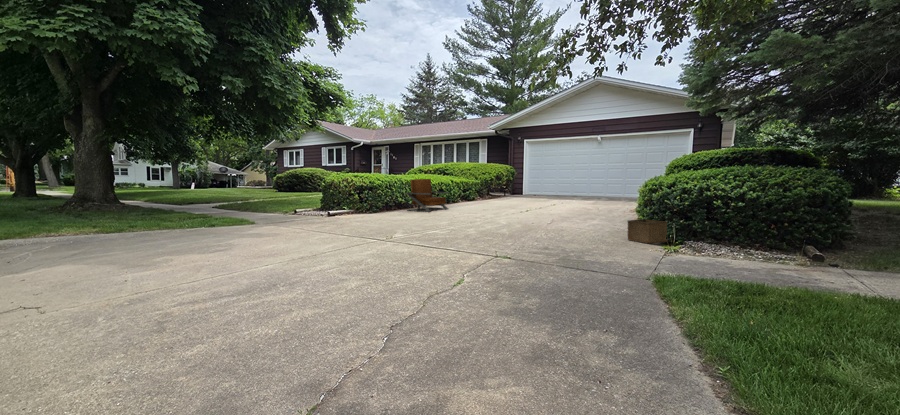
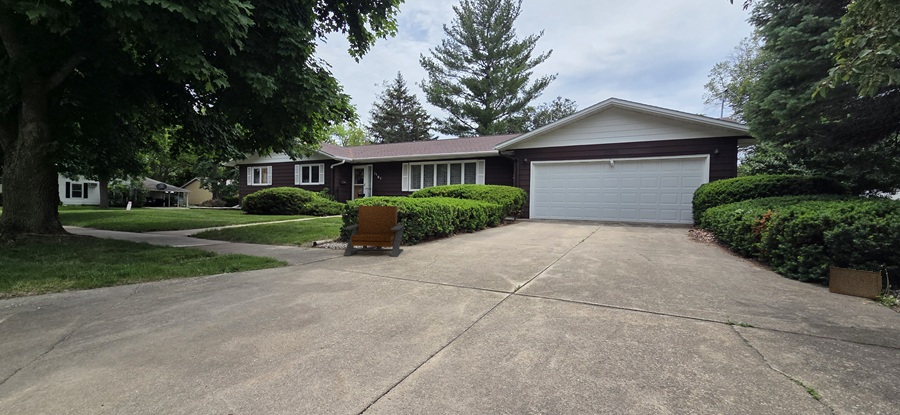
lounge chair: present [406,179,448,212] -> present [344,206,404,257]

